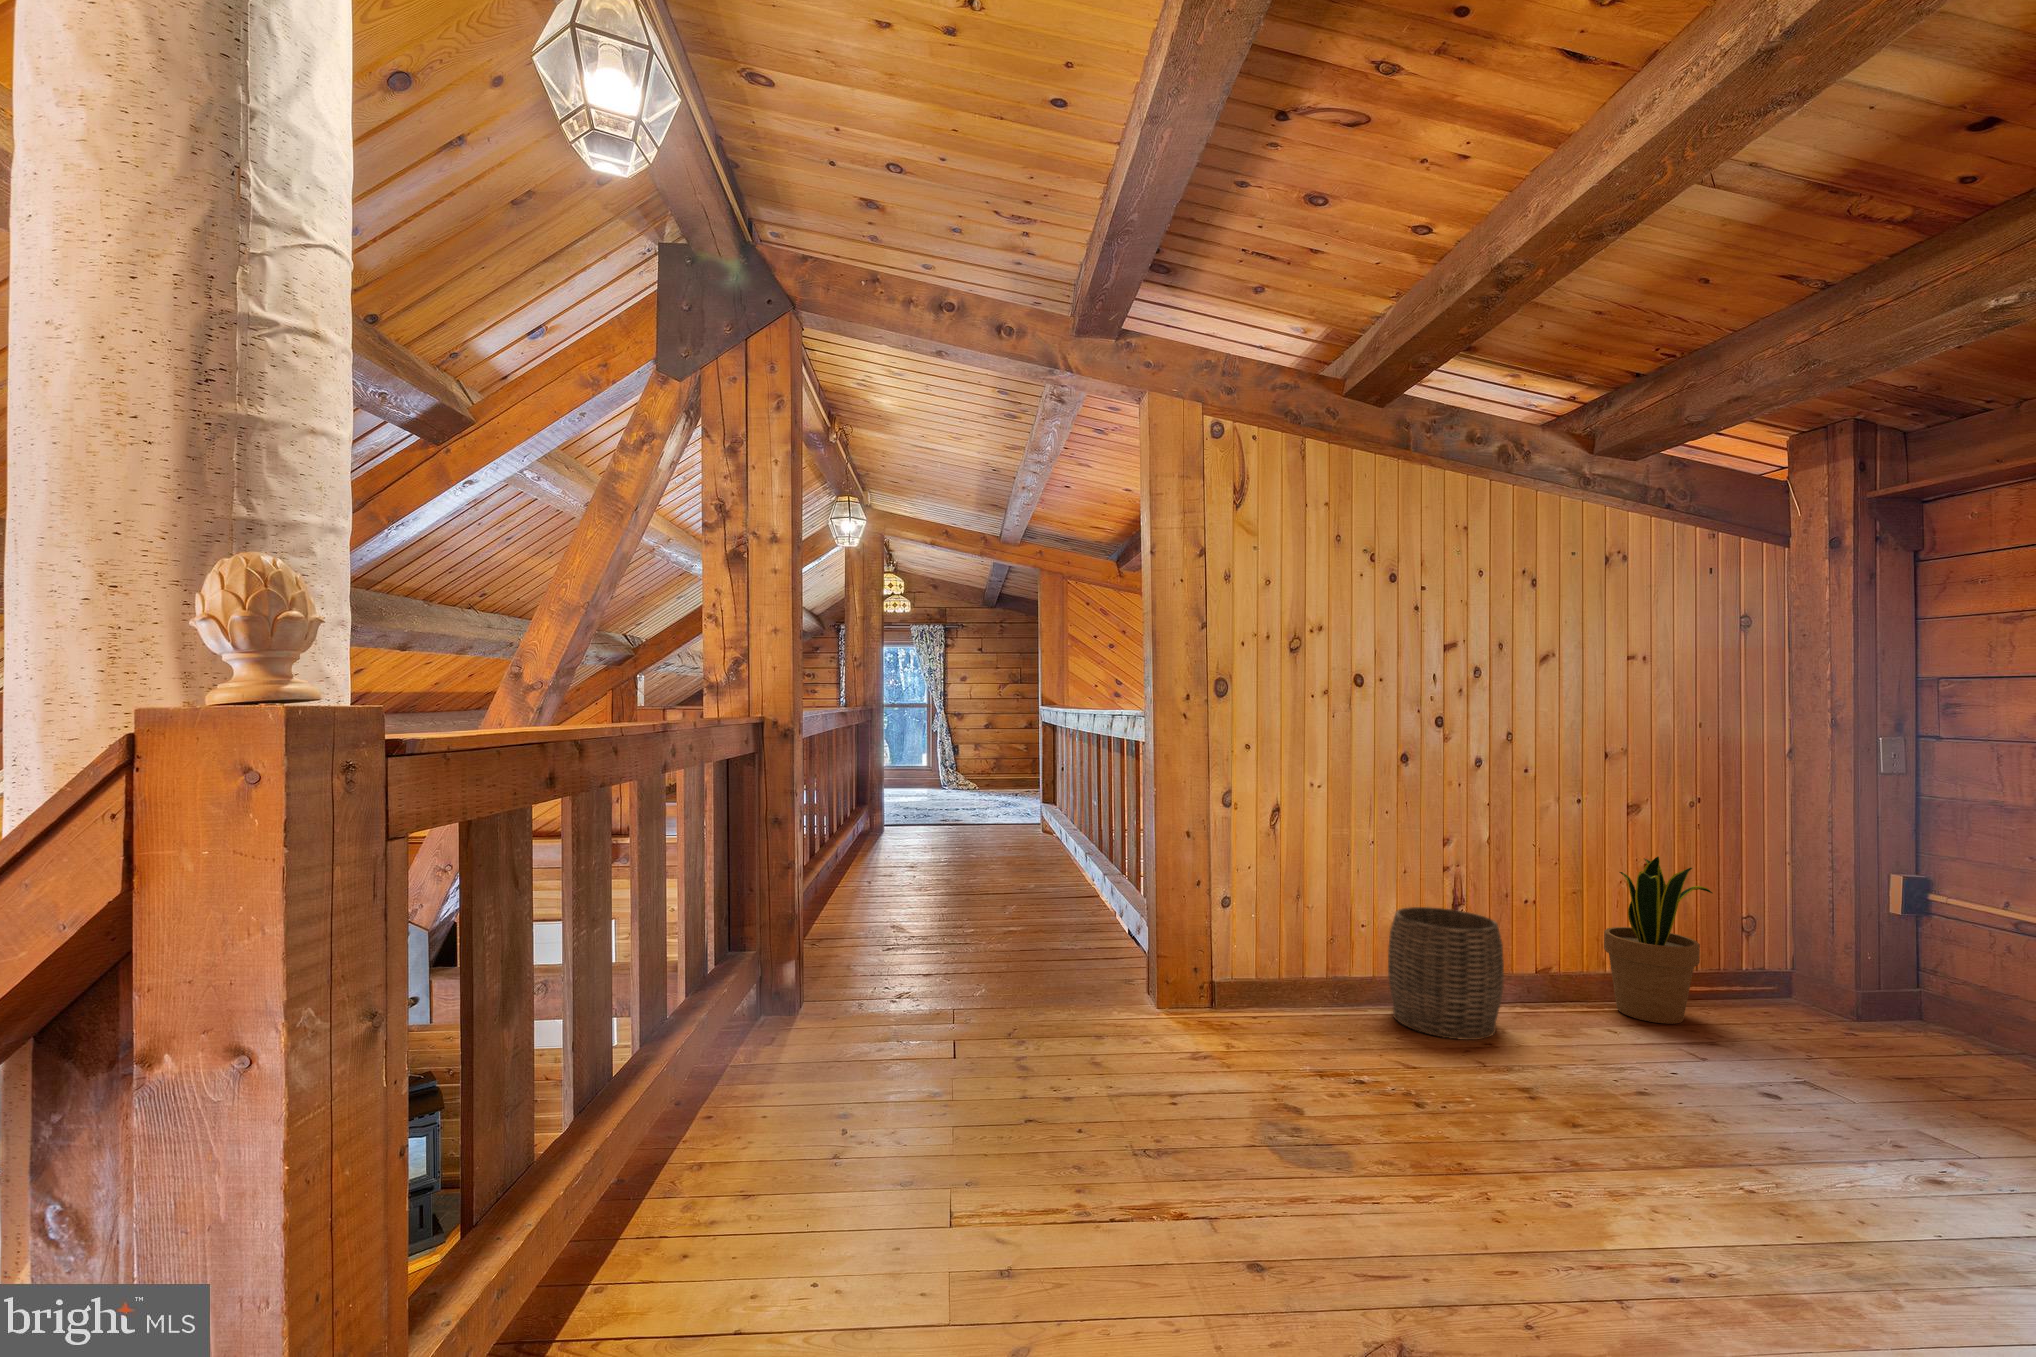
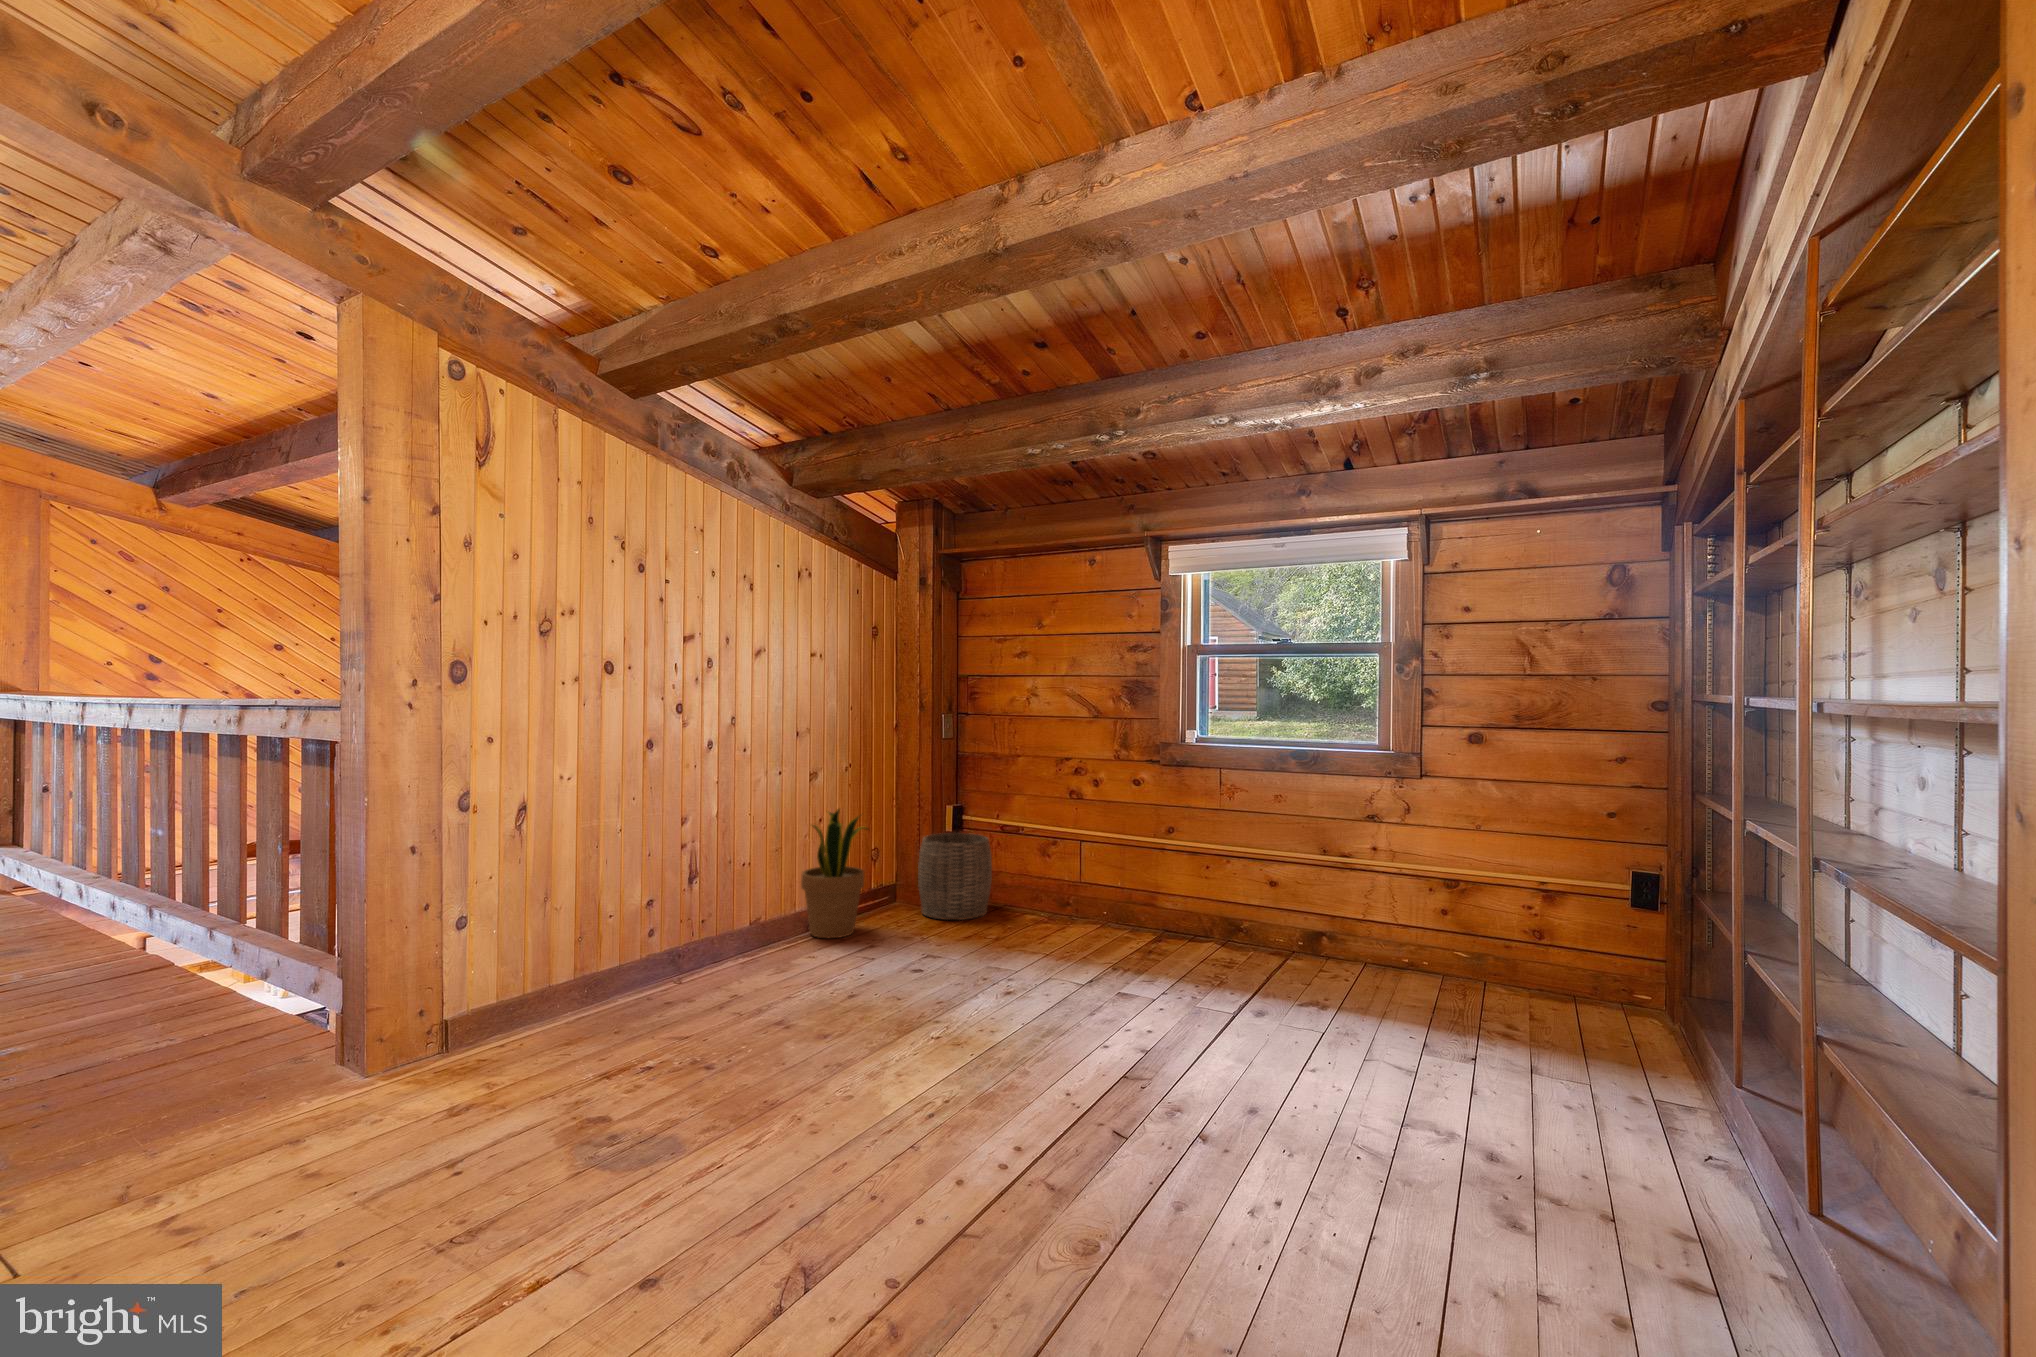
woven basket: present [1388,907,1504,1040] -> present [918,833,992,920]

